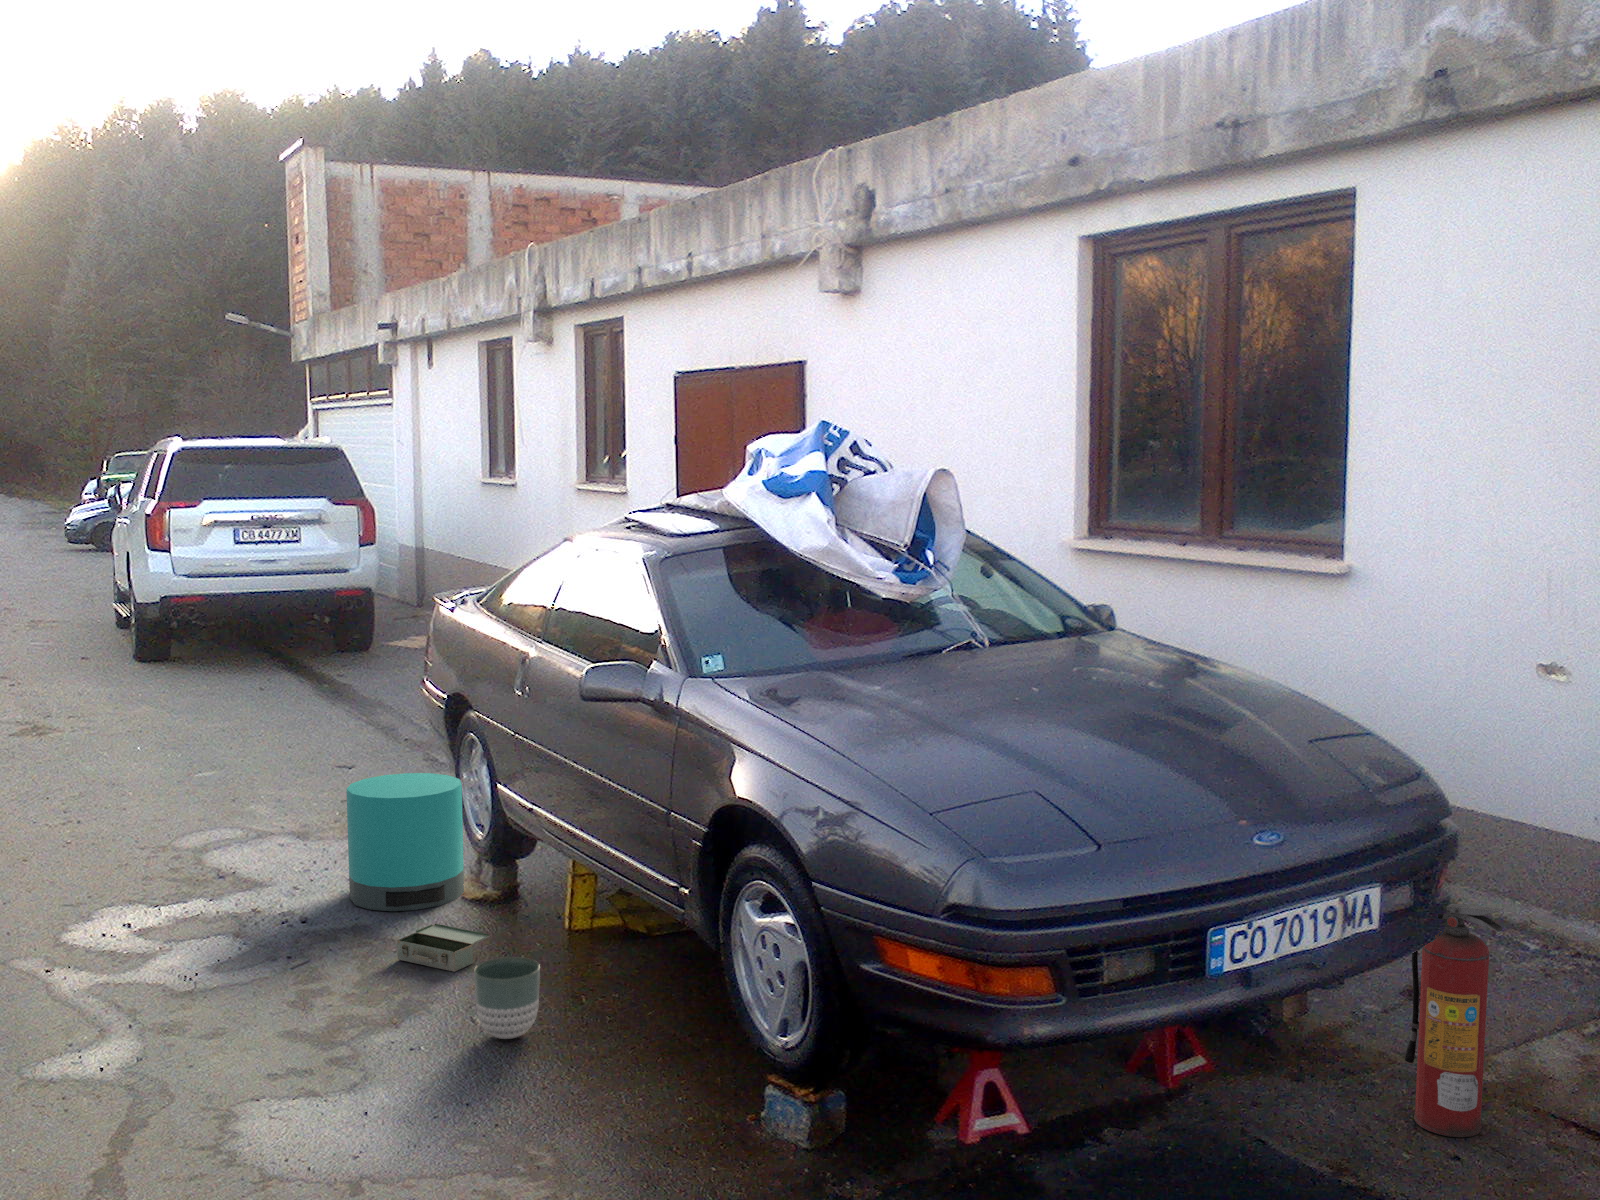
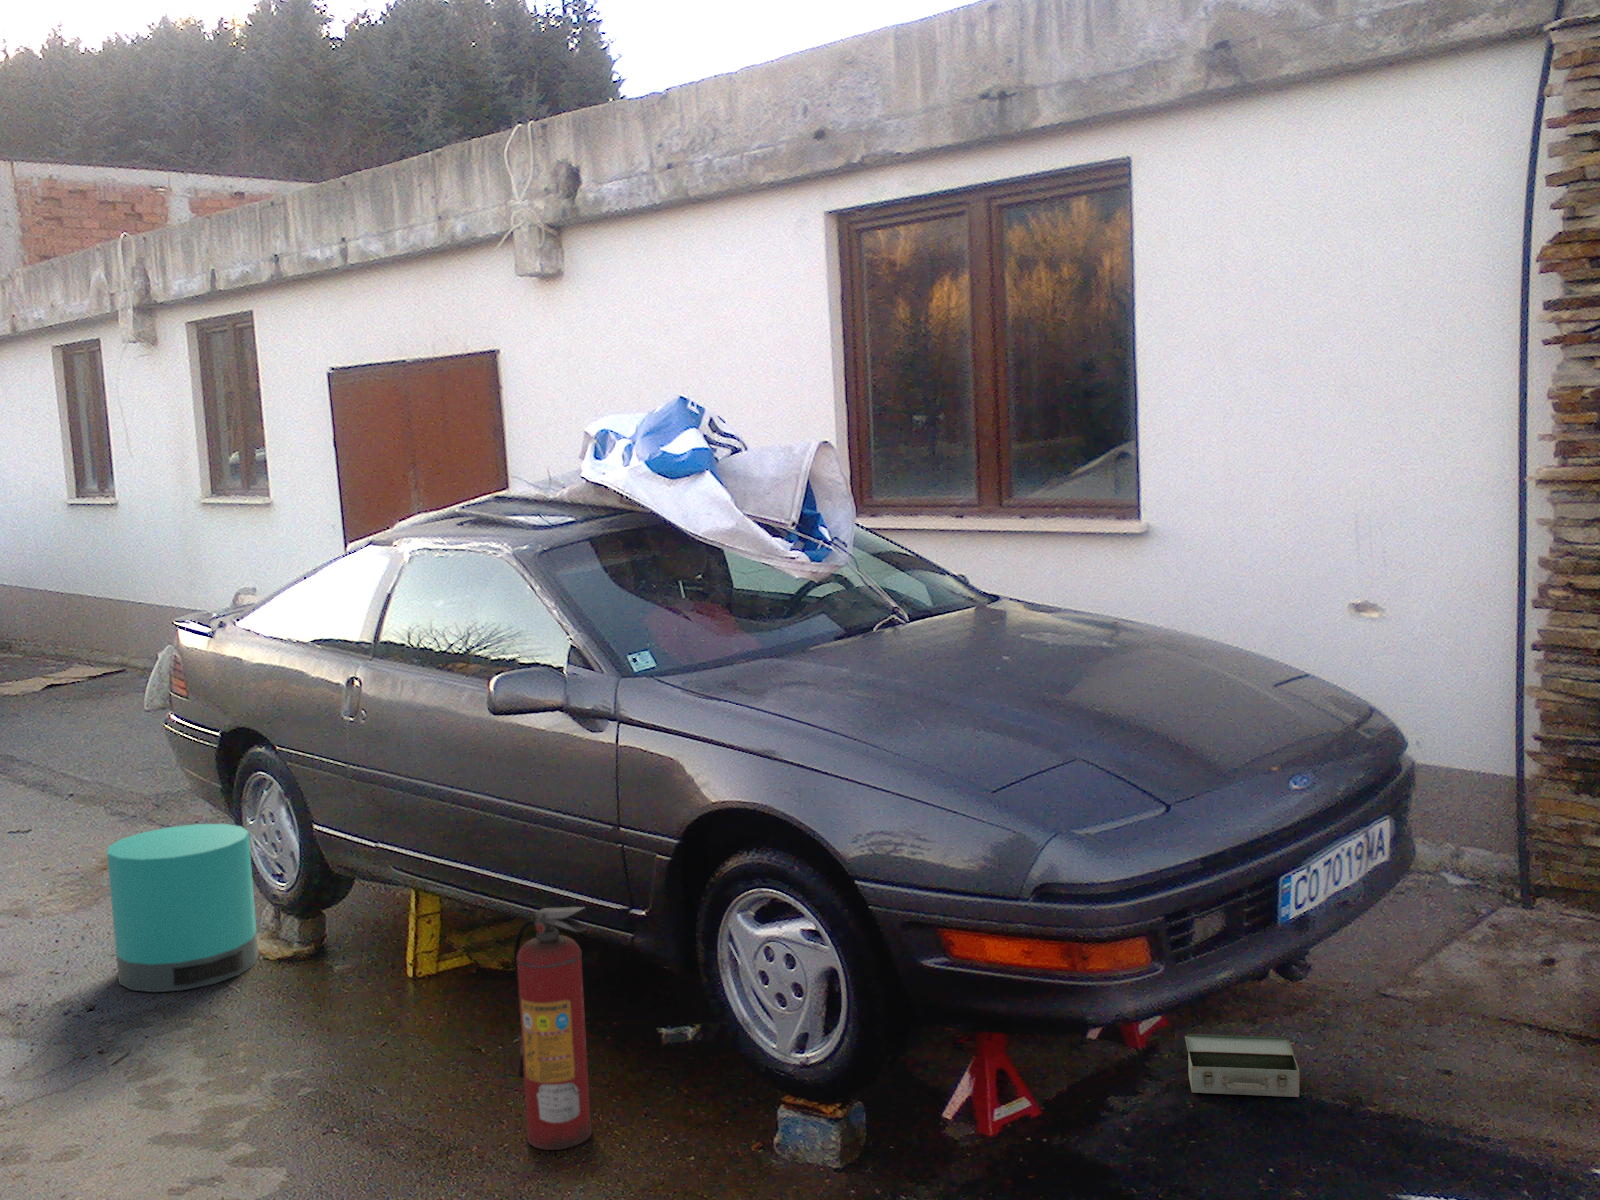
fire extinguisher: present [1405,904,1504,1137] -> present [514,907,592,1150]
toolbox: present [397,924,490,972] -> present [1185,1034,1300,1097]
planter: present [474,957,540,1039] -> none [380,1018,458,1116]

